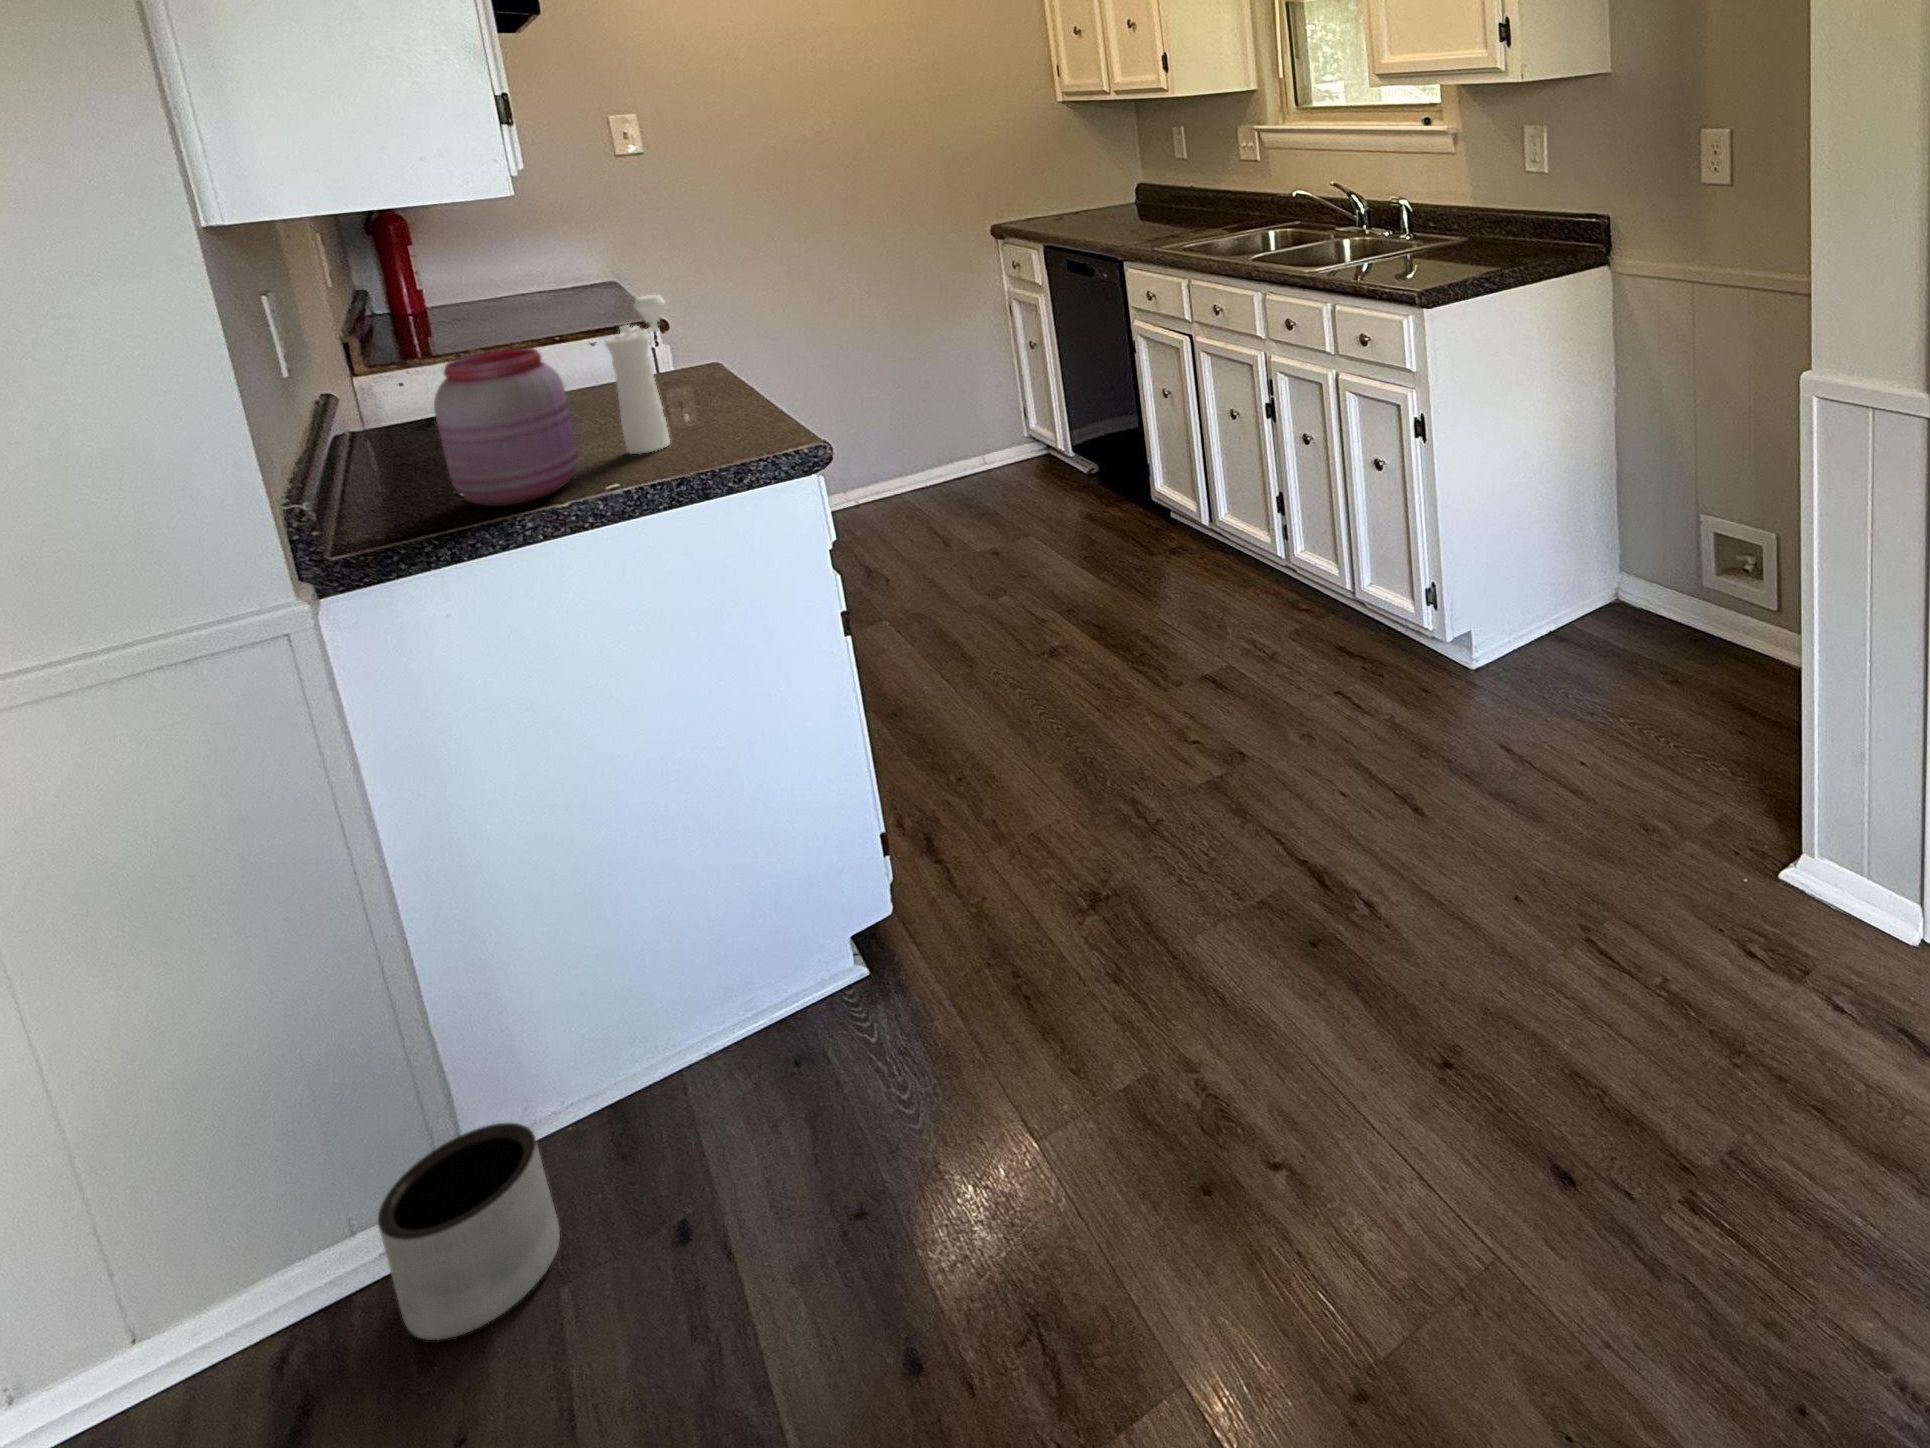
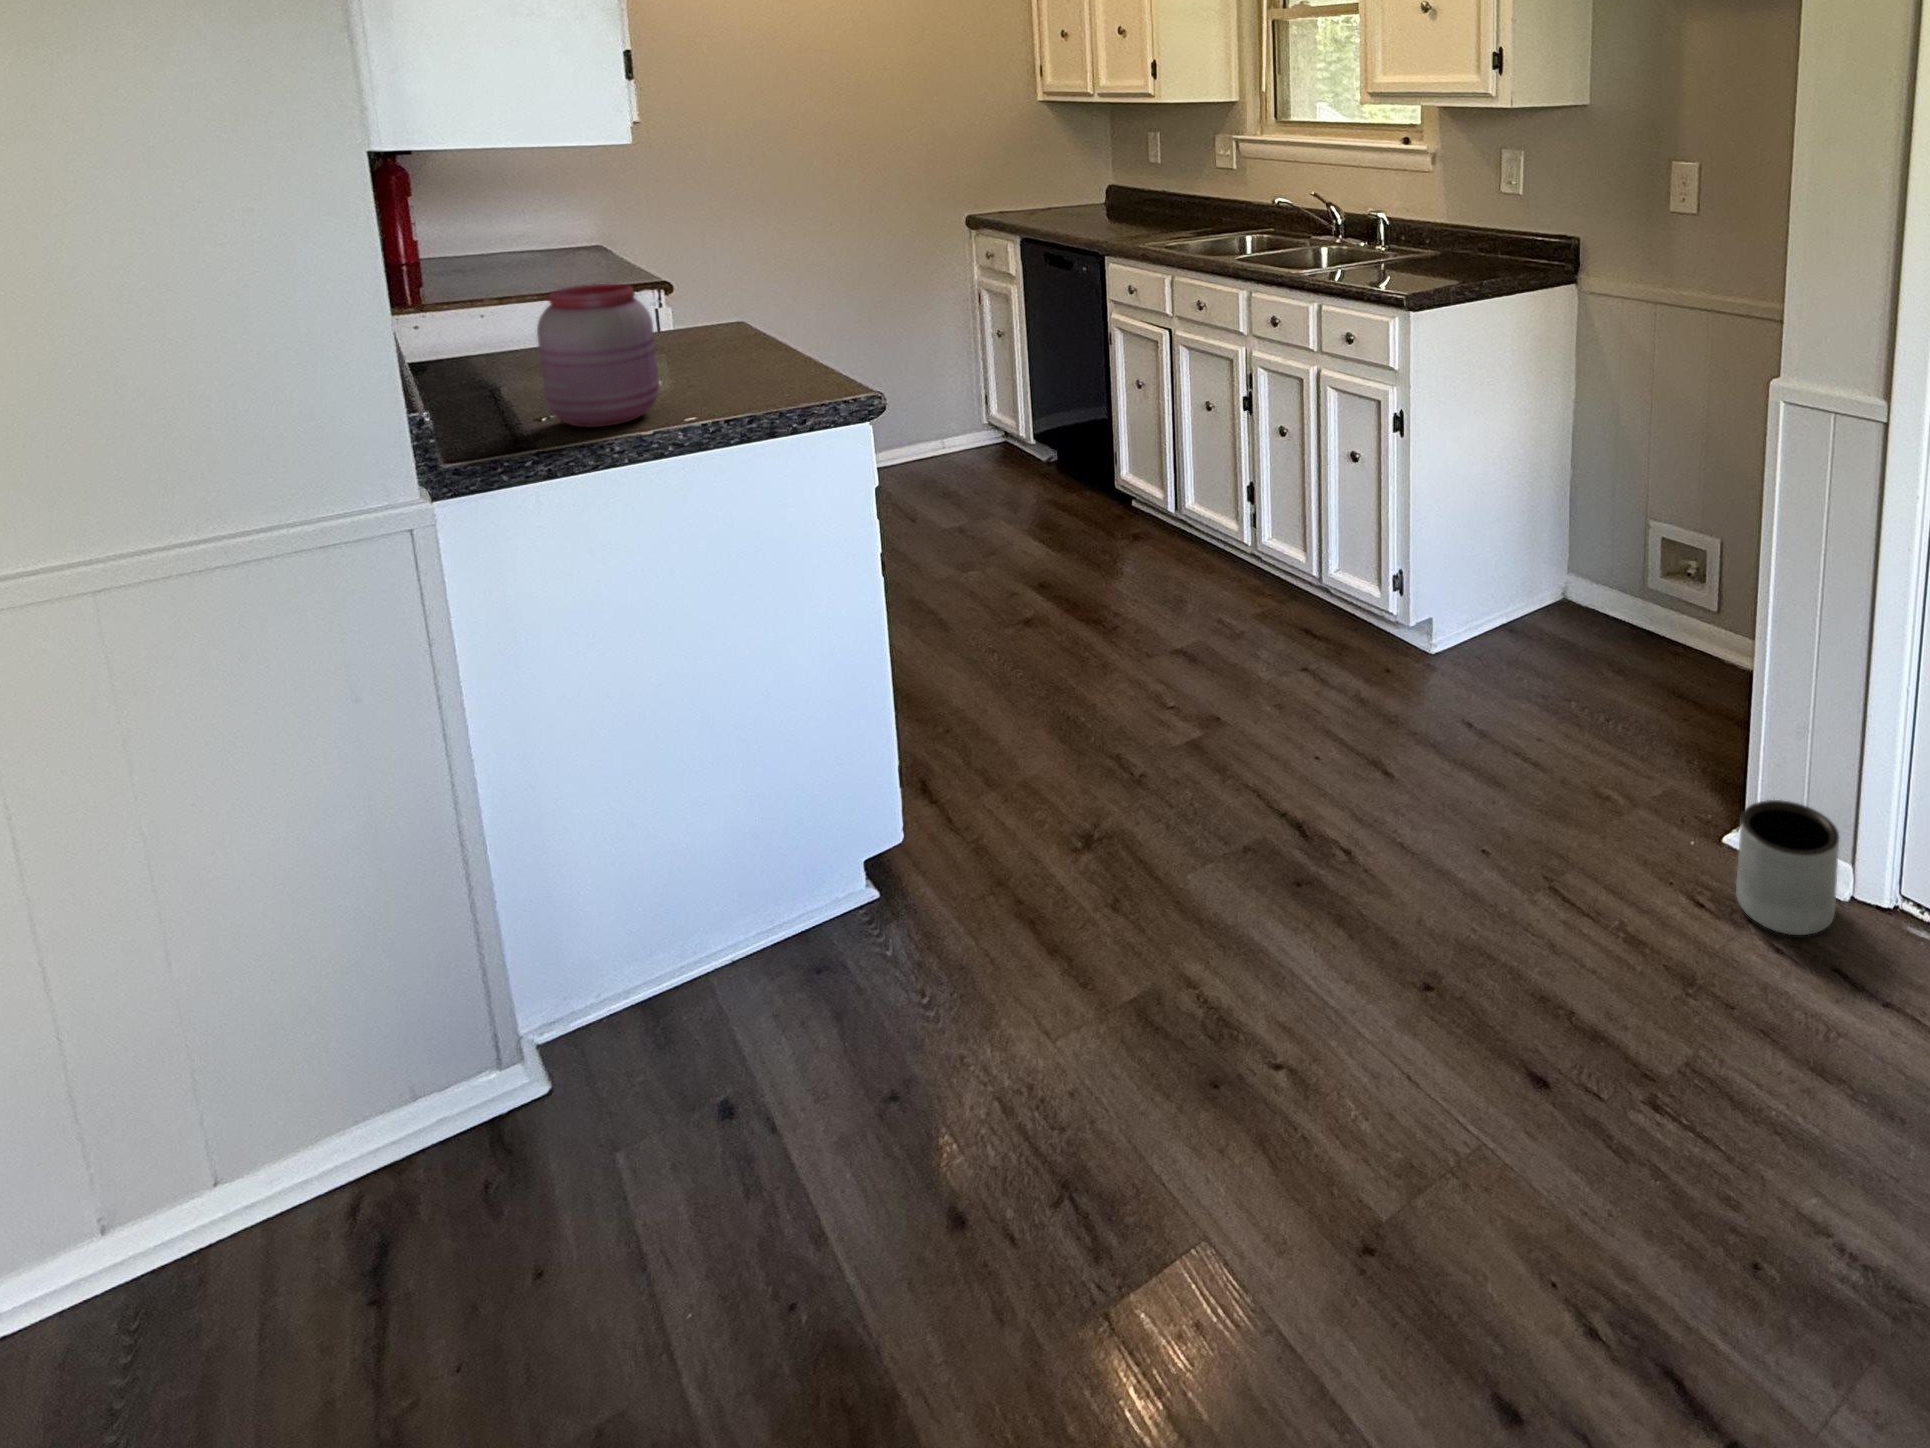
pepper mill: present [605,295,670,454] -> none [680,246,731,392]
planter: present [378,1123,560,1340] -> present [1736,800,1839,935]

